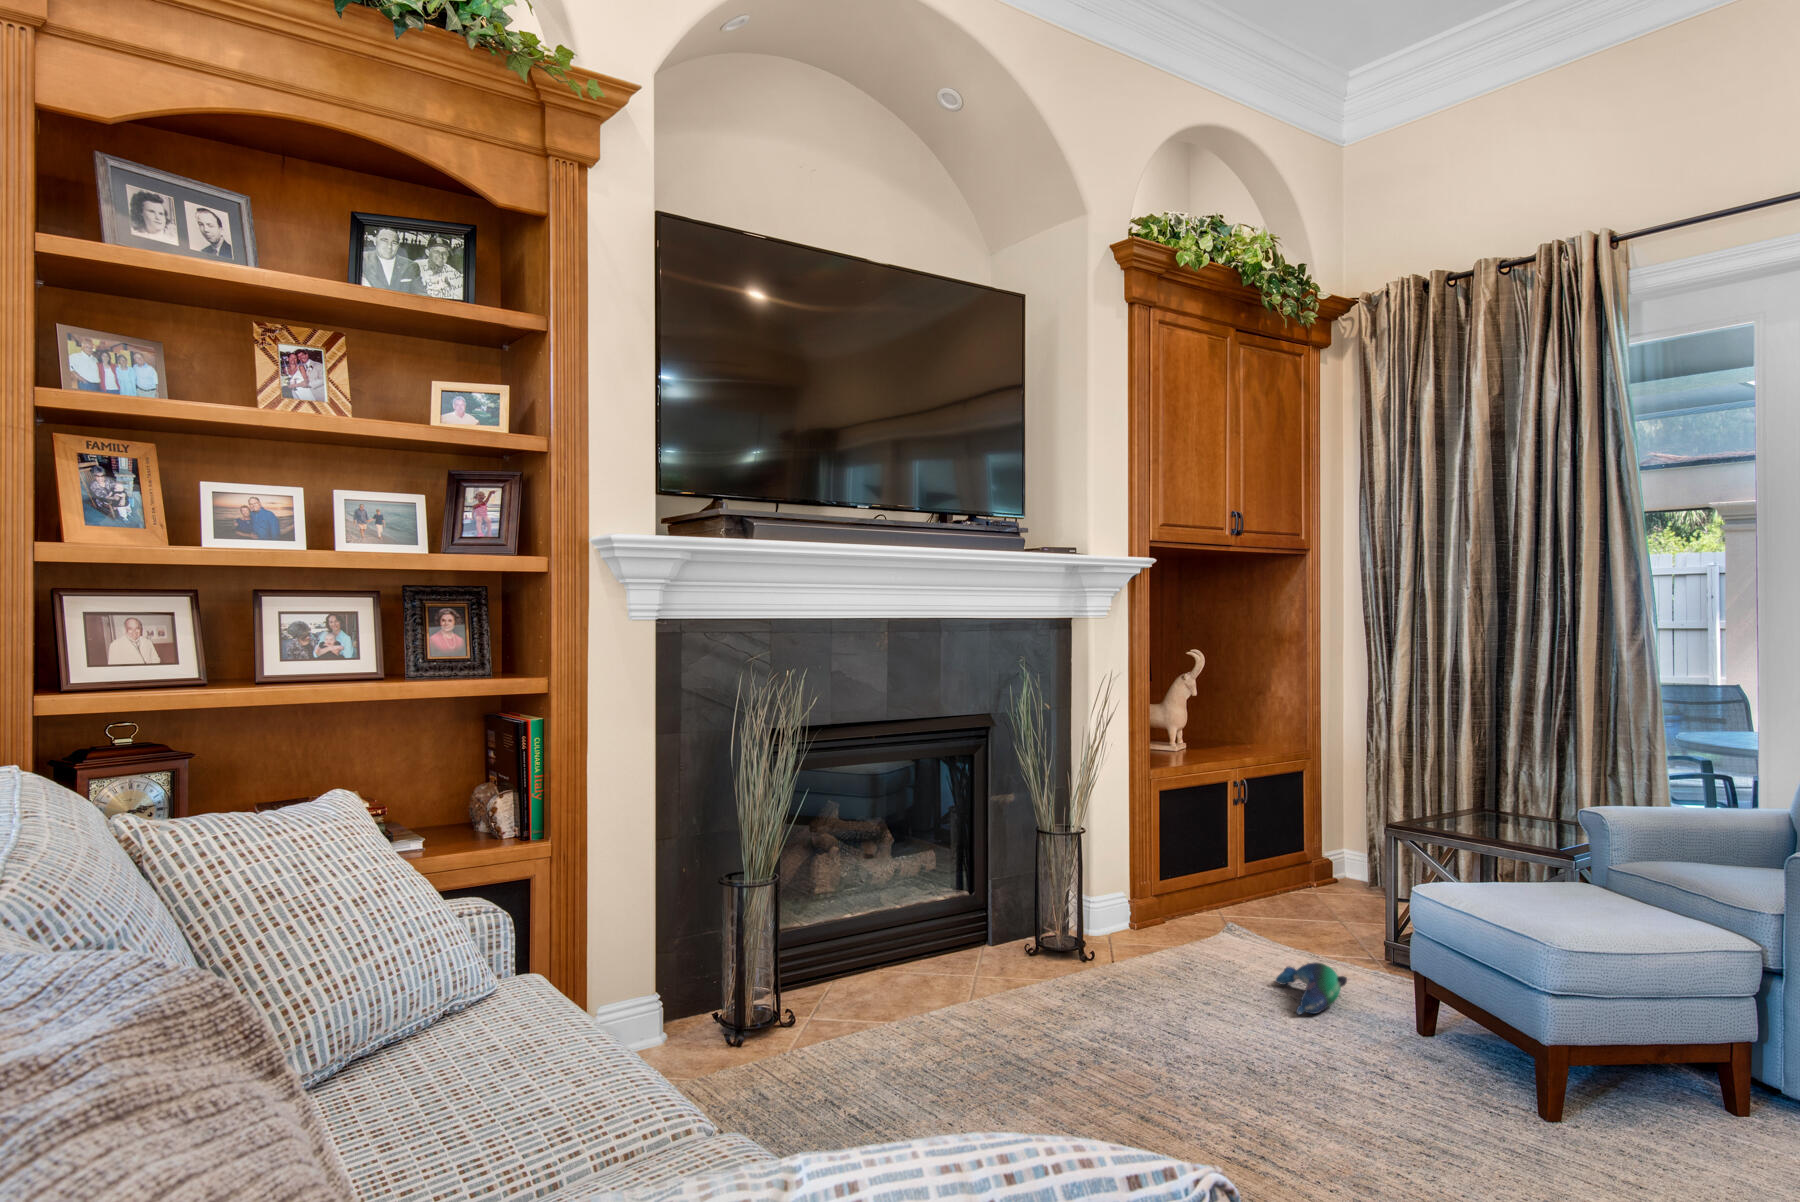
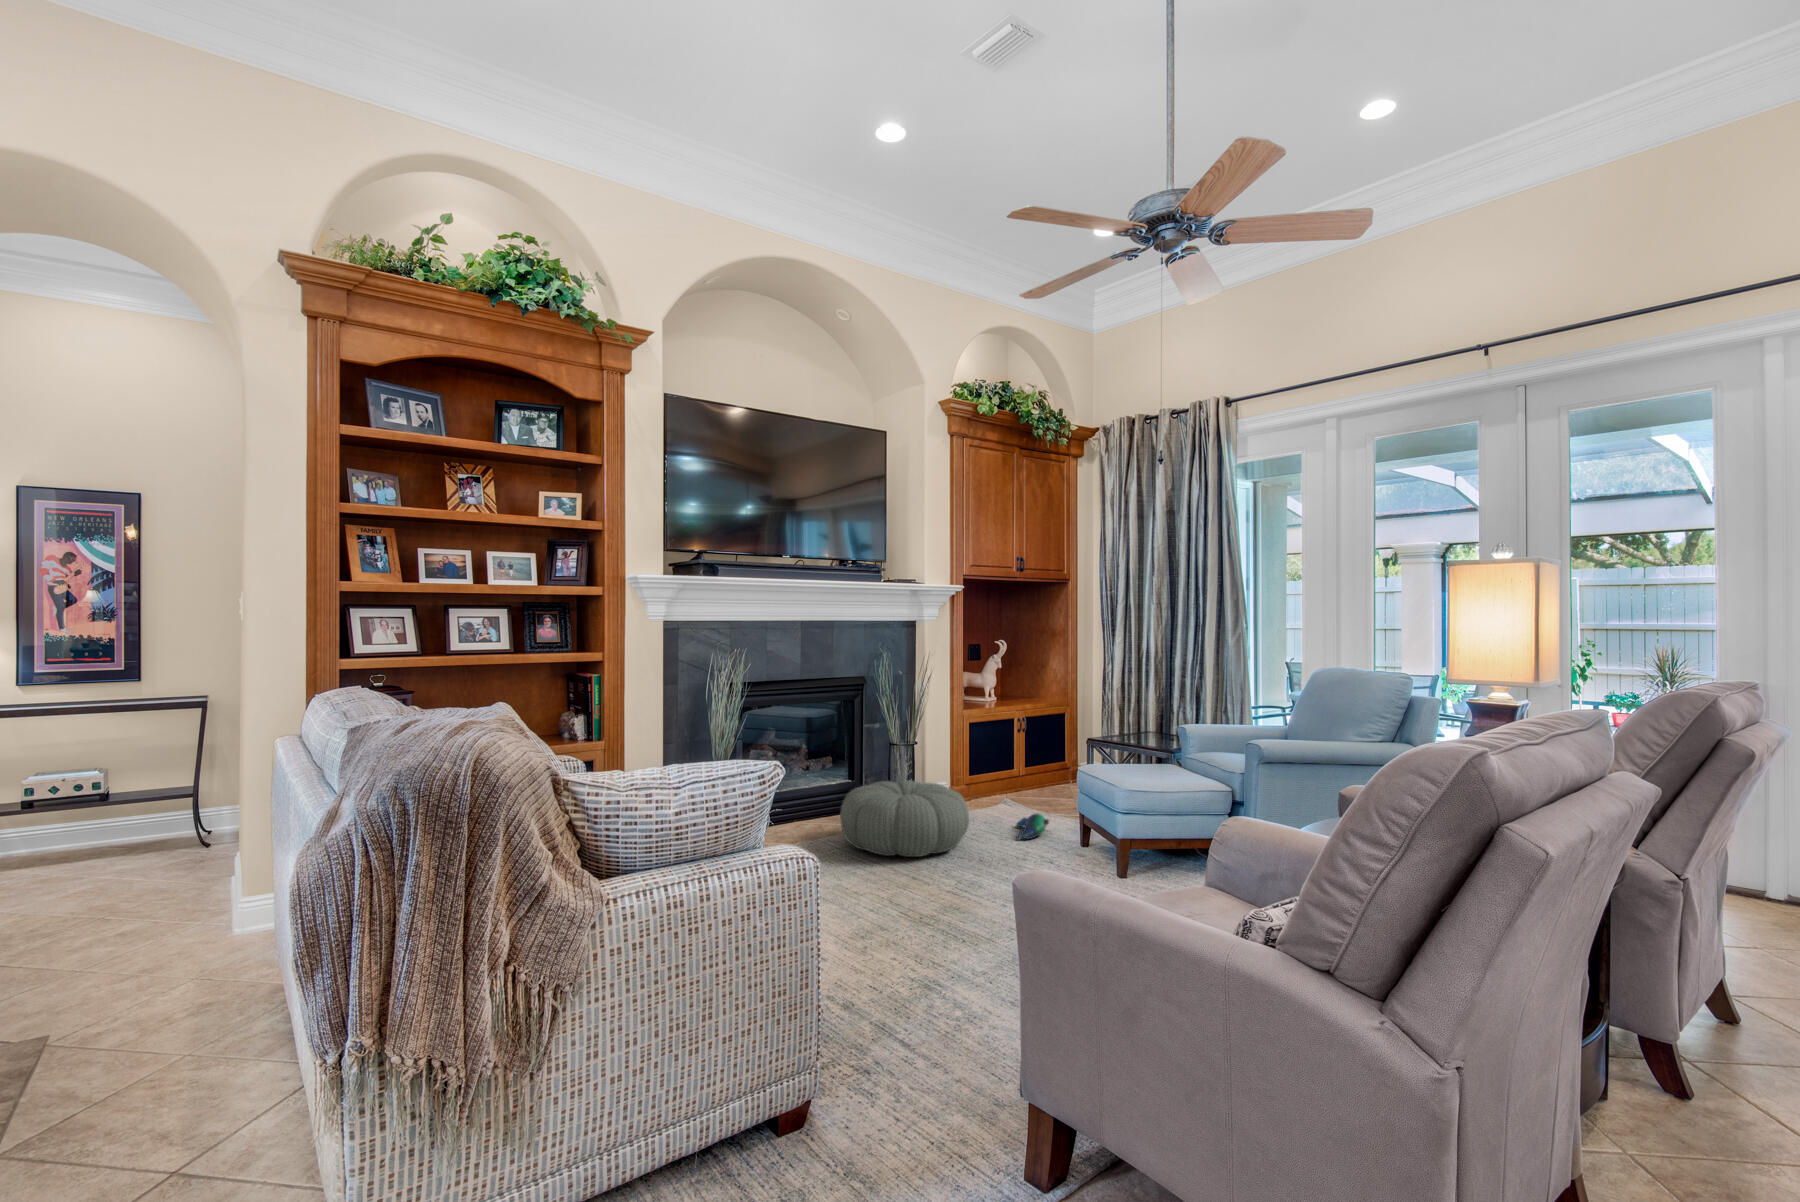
pouf: none [976,904,1214,1059] -> present [840,780,969,857]

